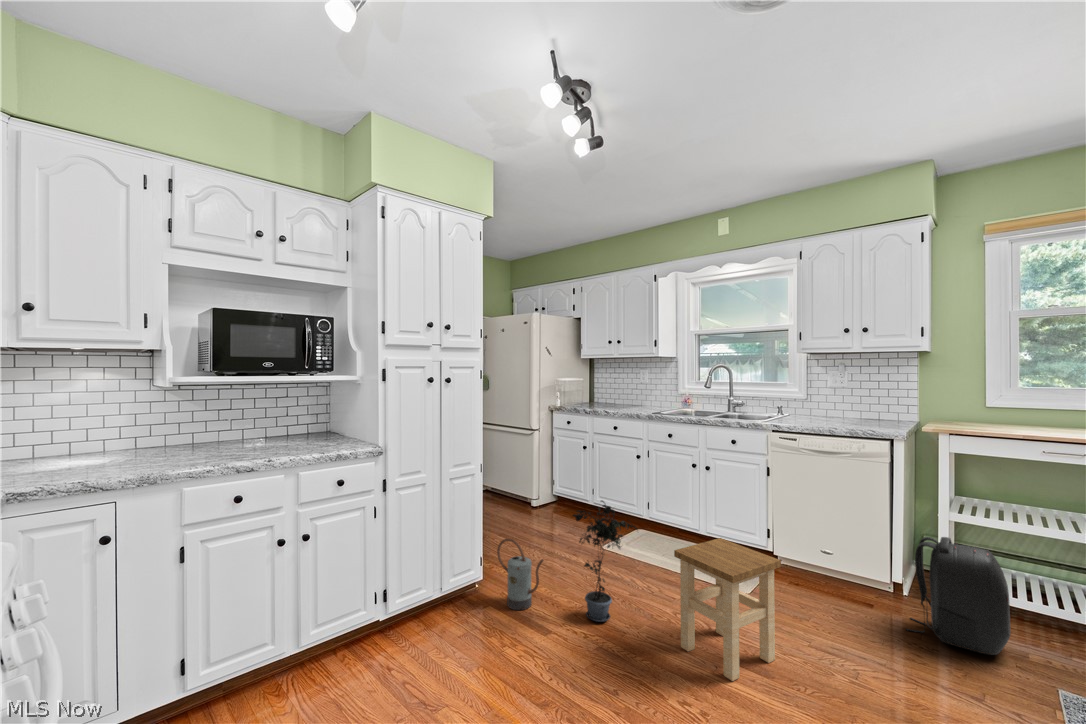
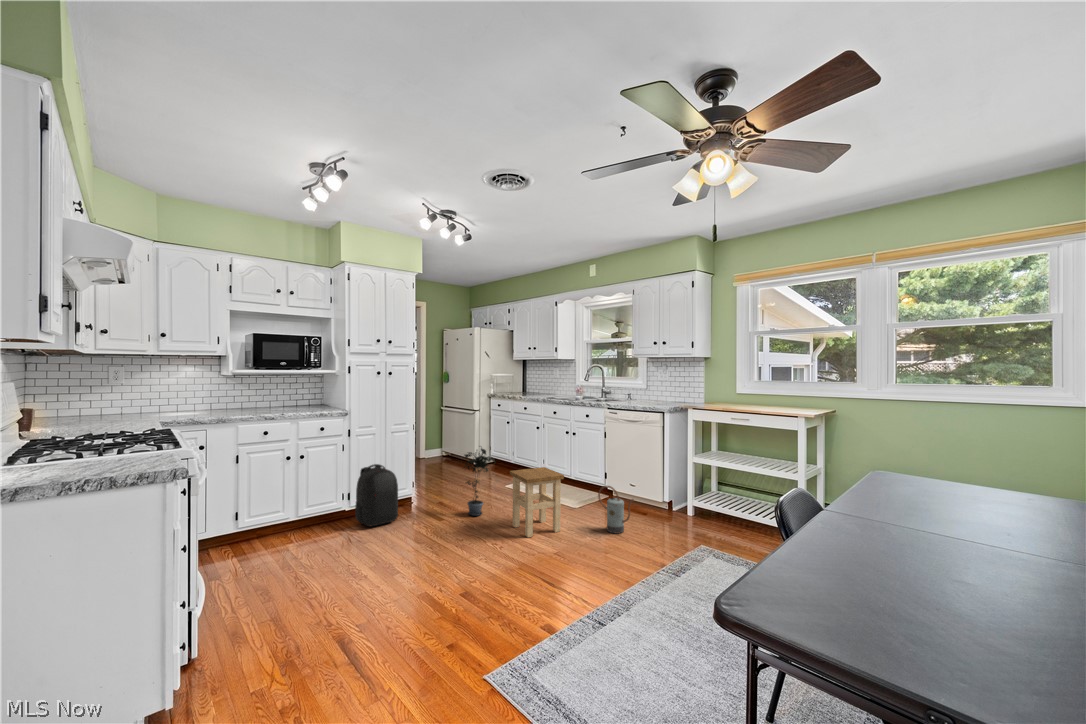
backpack: present [906,537,1011,655] -> present [355,464,398,526]
watering can: present [497,539,544,610] -> present [598,486,634,534]

